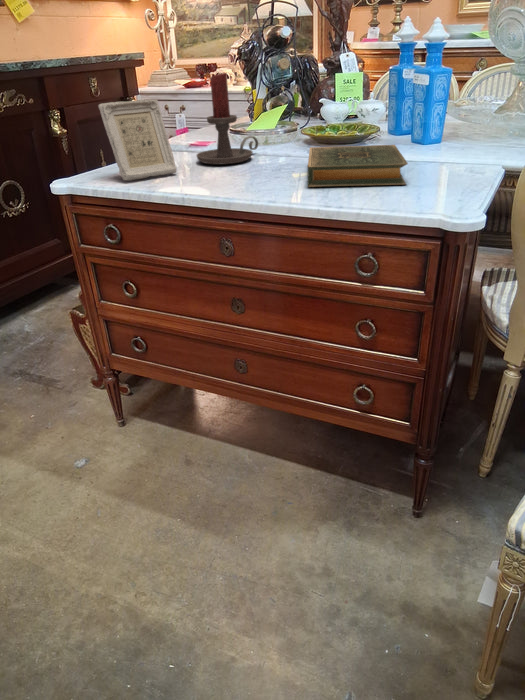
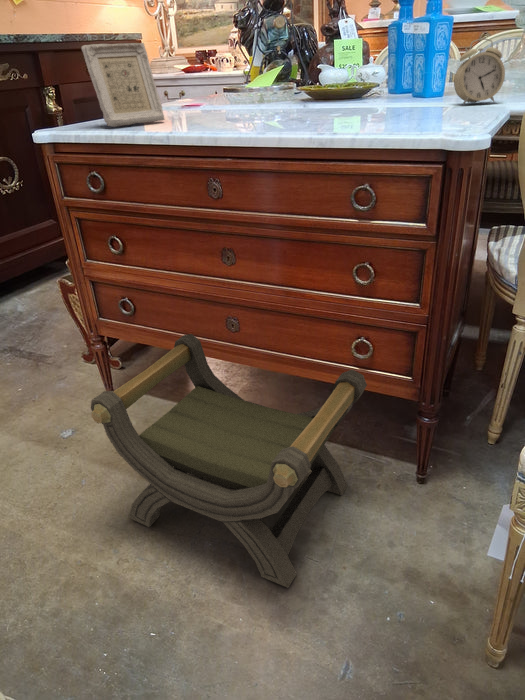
candle holder: present [197,73,258,164] -> none [187,16,252,115]
alarm clock: none [451,103,499,163] -> present [454,39,505,104]
hardback book: present [308,145,408,187] -> none [300,88,408,123]
stool: none [111,376,368,622] -> present [91,334,367,588]

